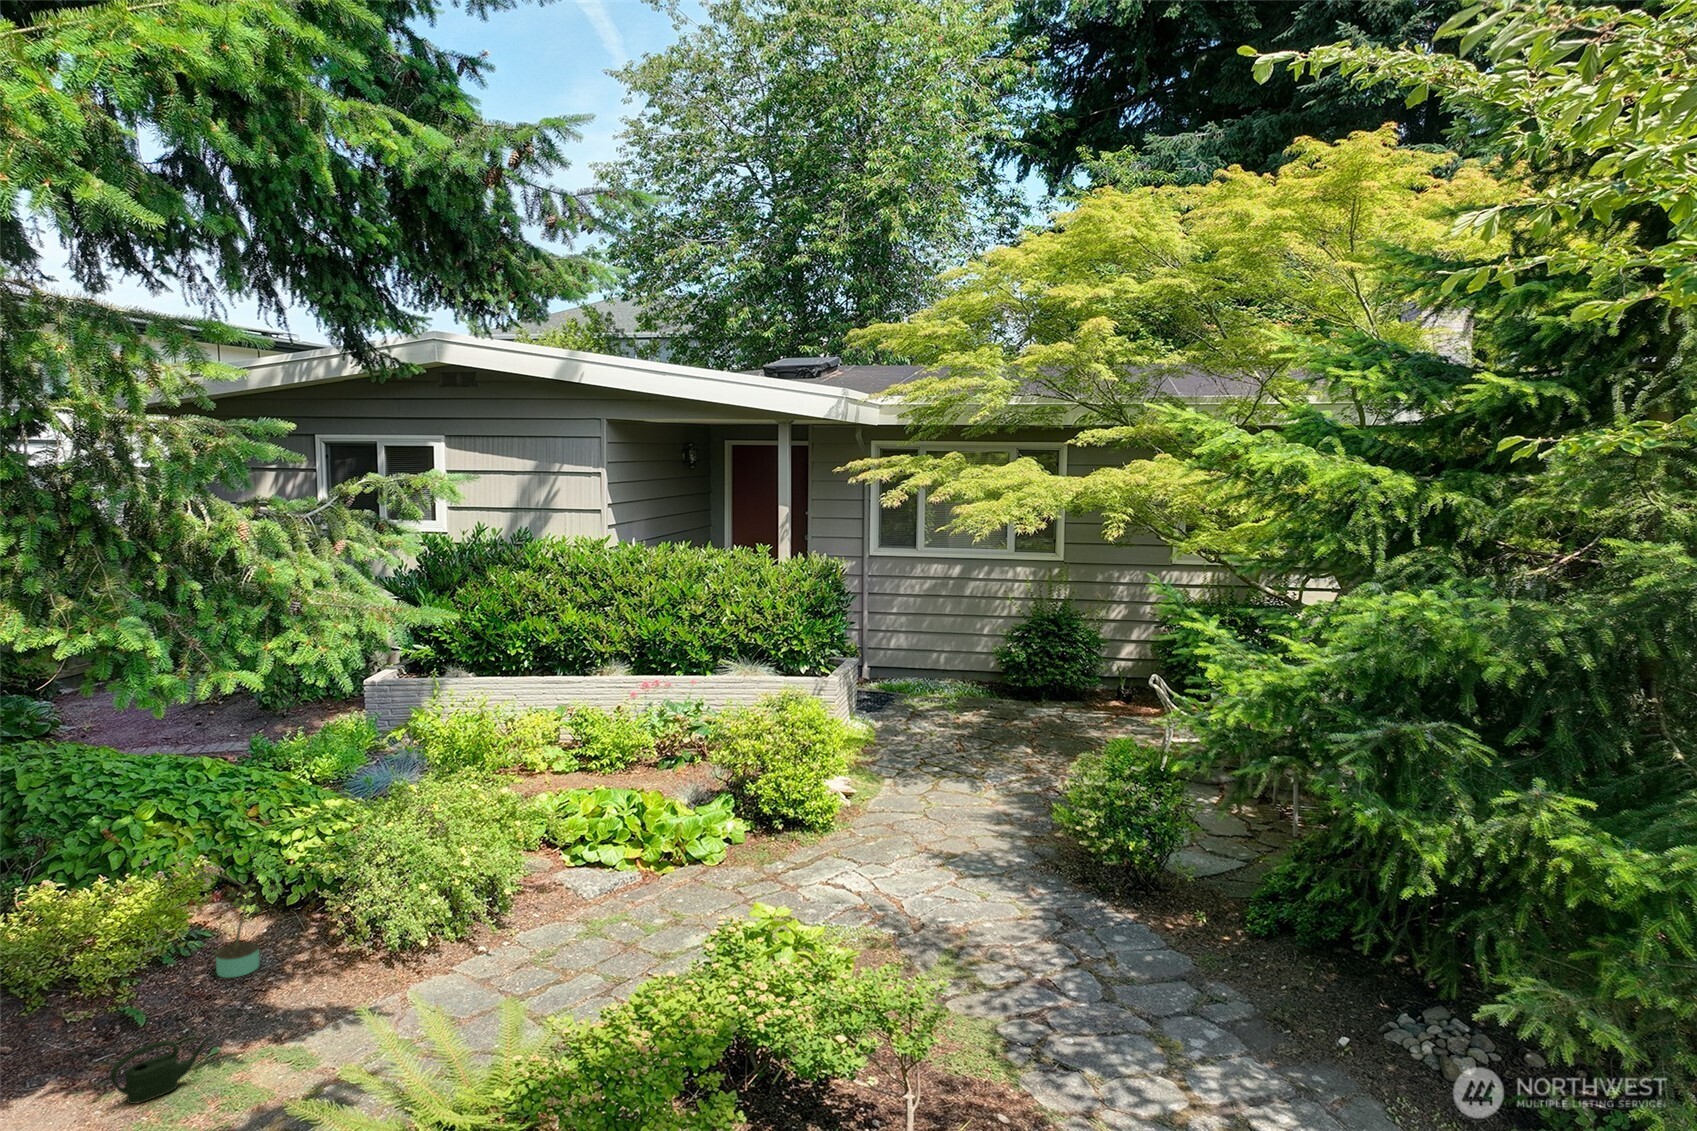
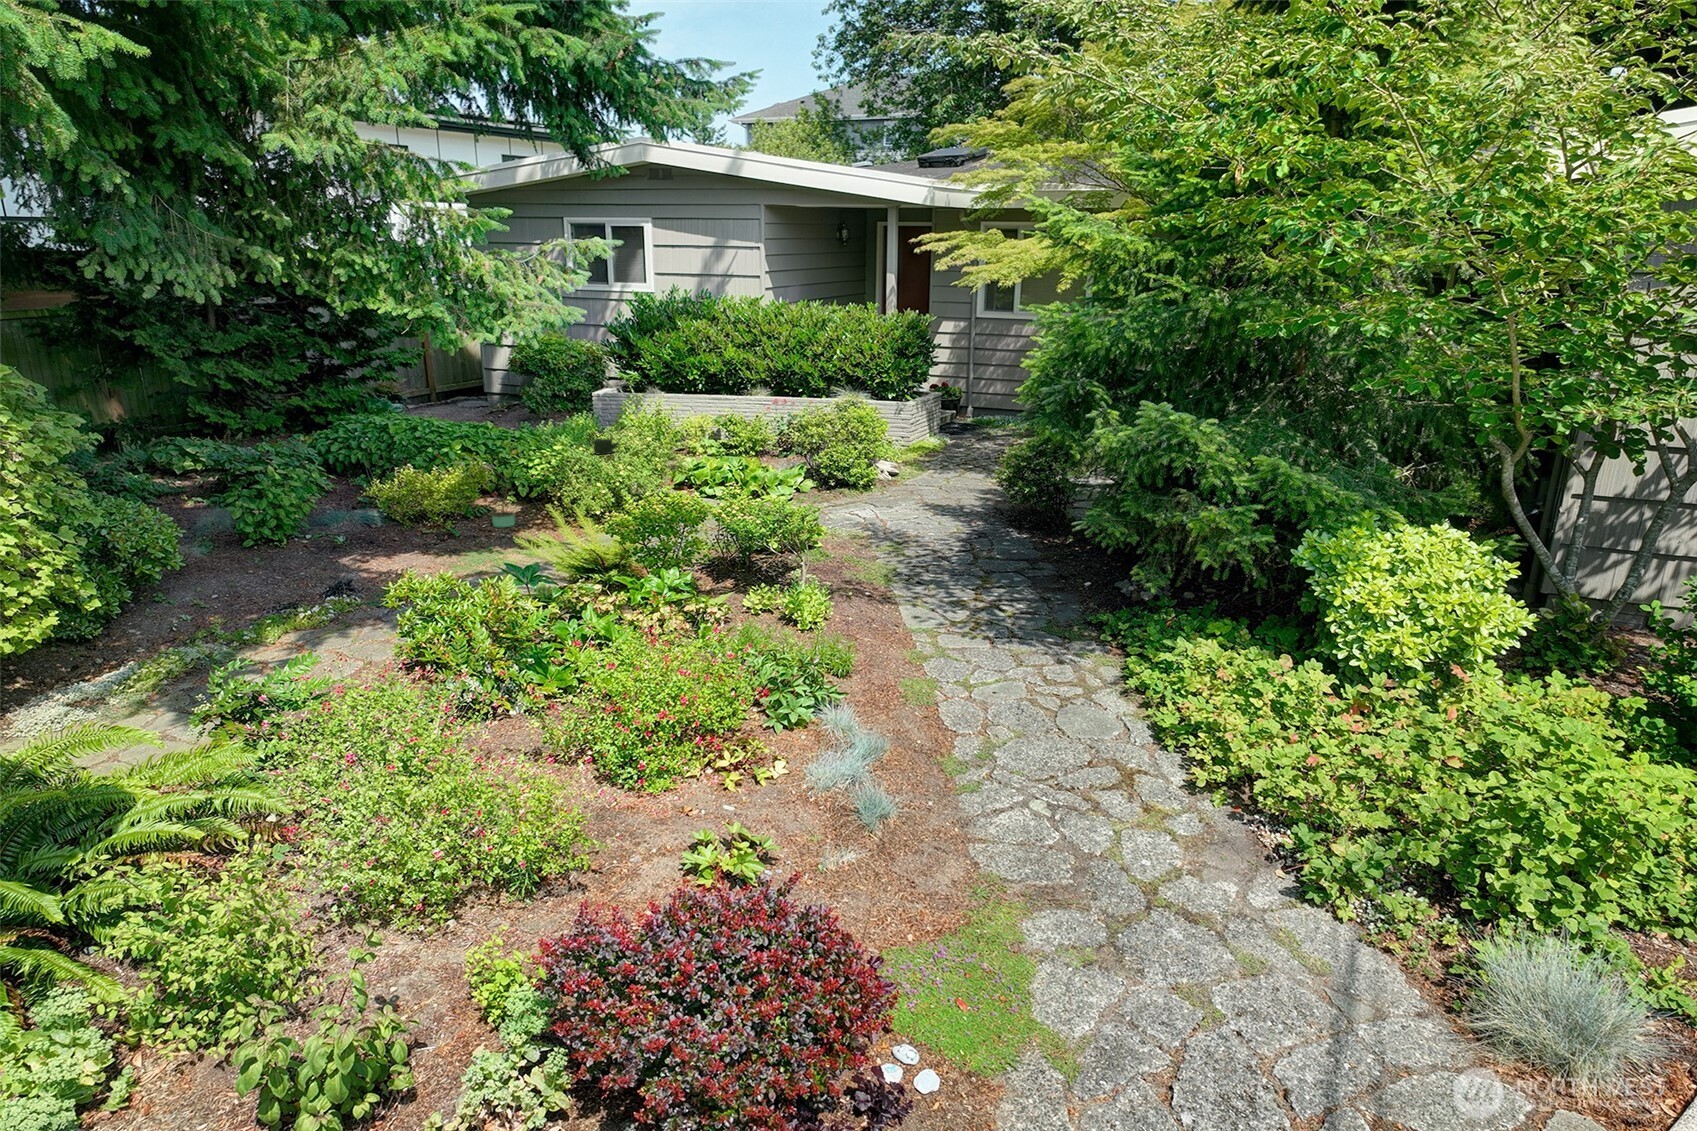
watering can: present [111,1037,211,1104] -> present [588,431,620,454]

